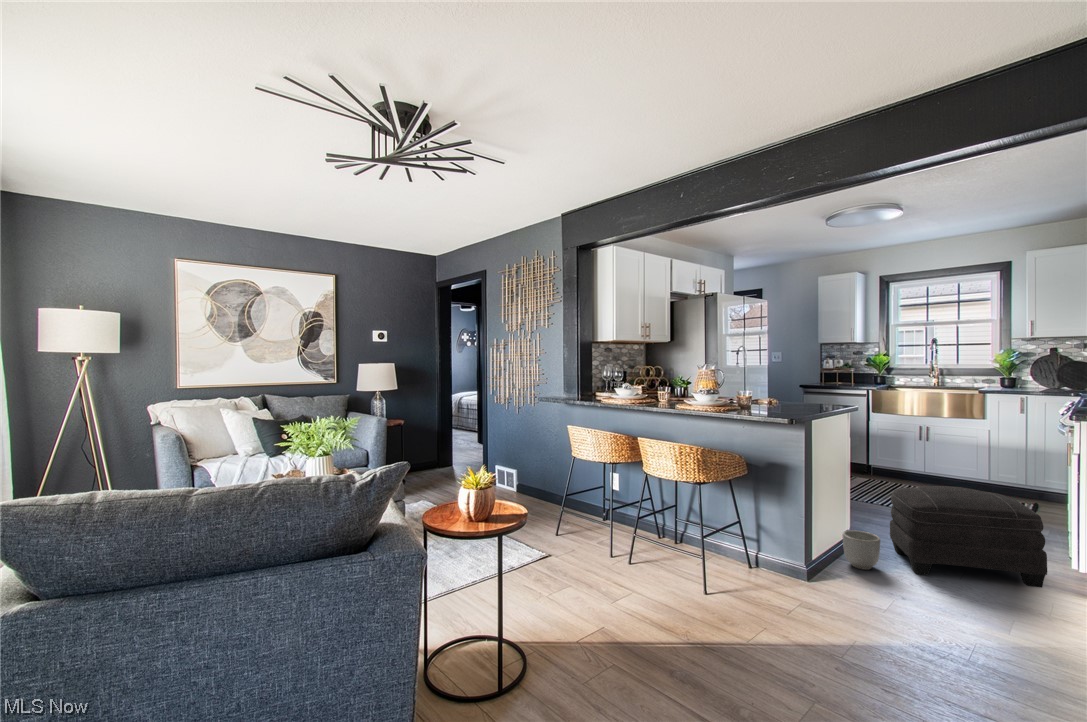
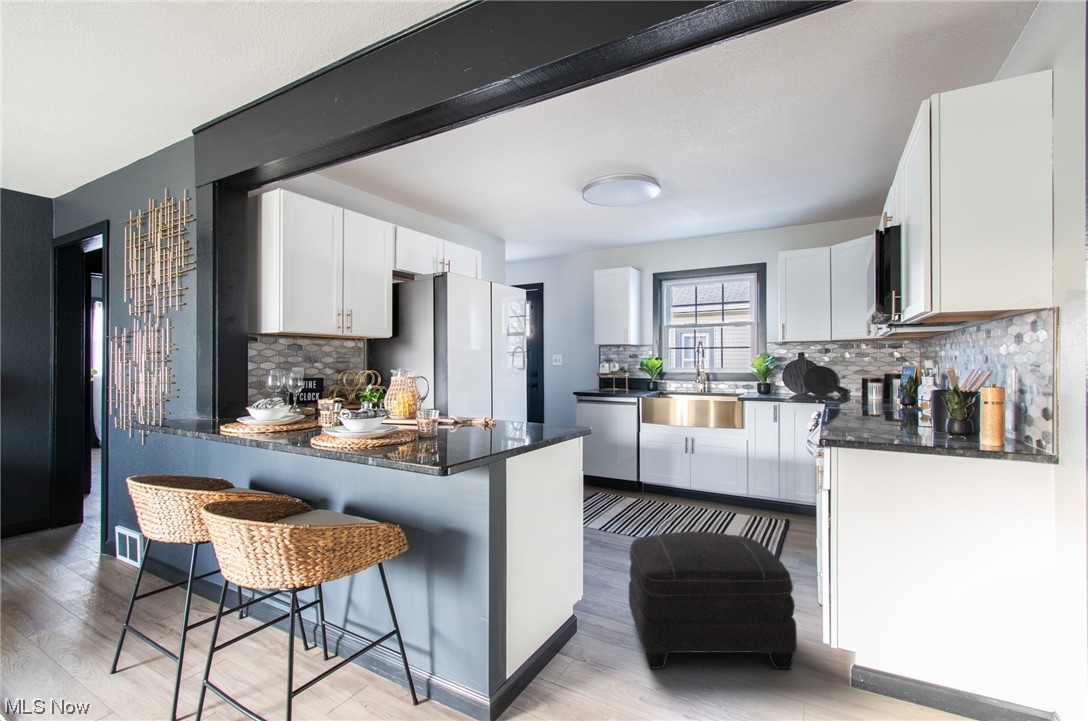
planter: present [843,530,880,570] -> none [559,609,606,672]

